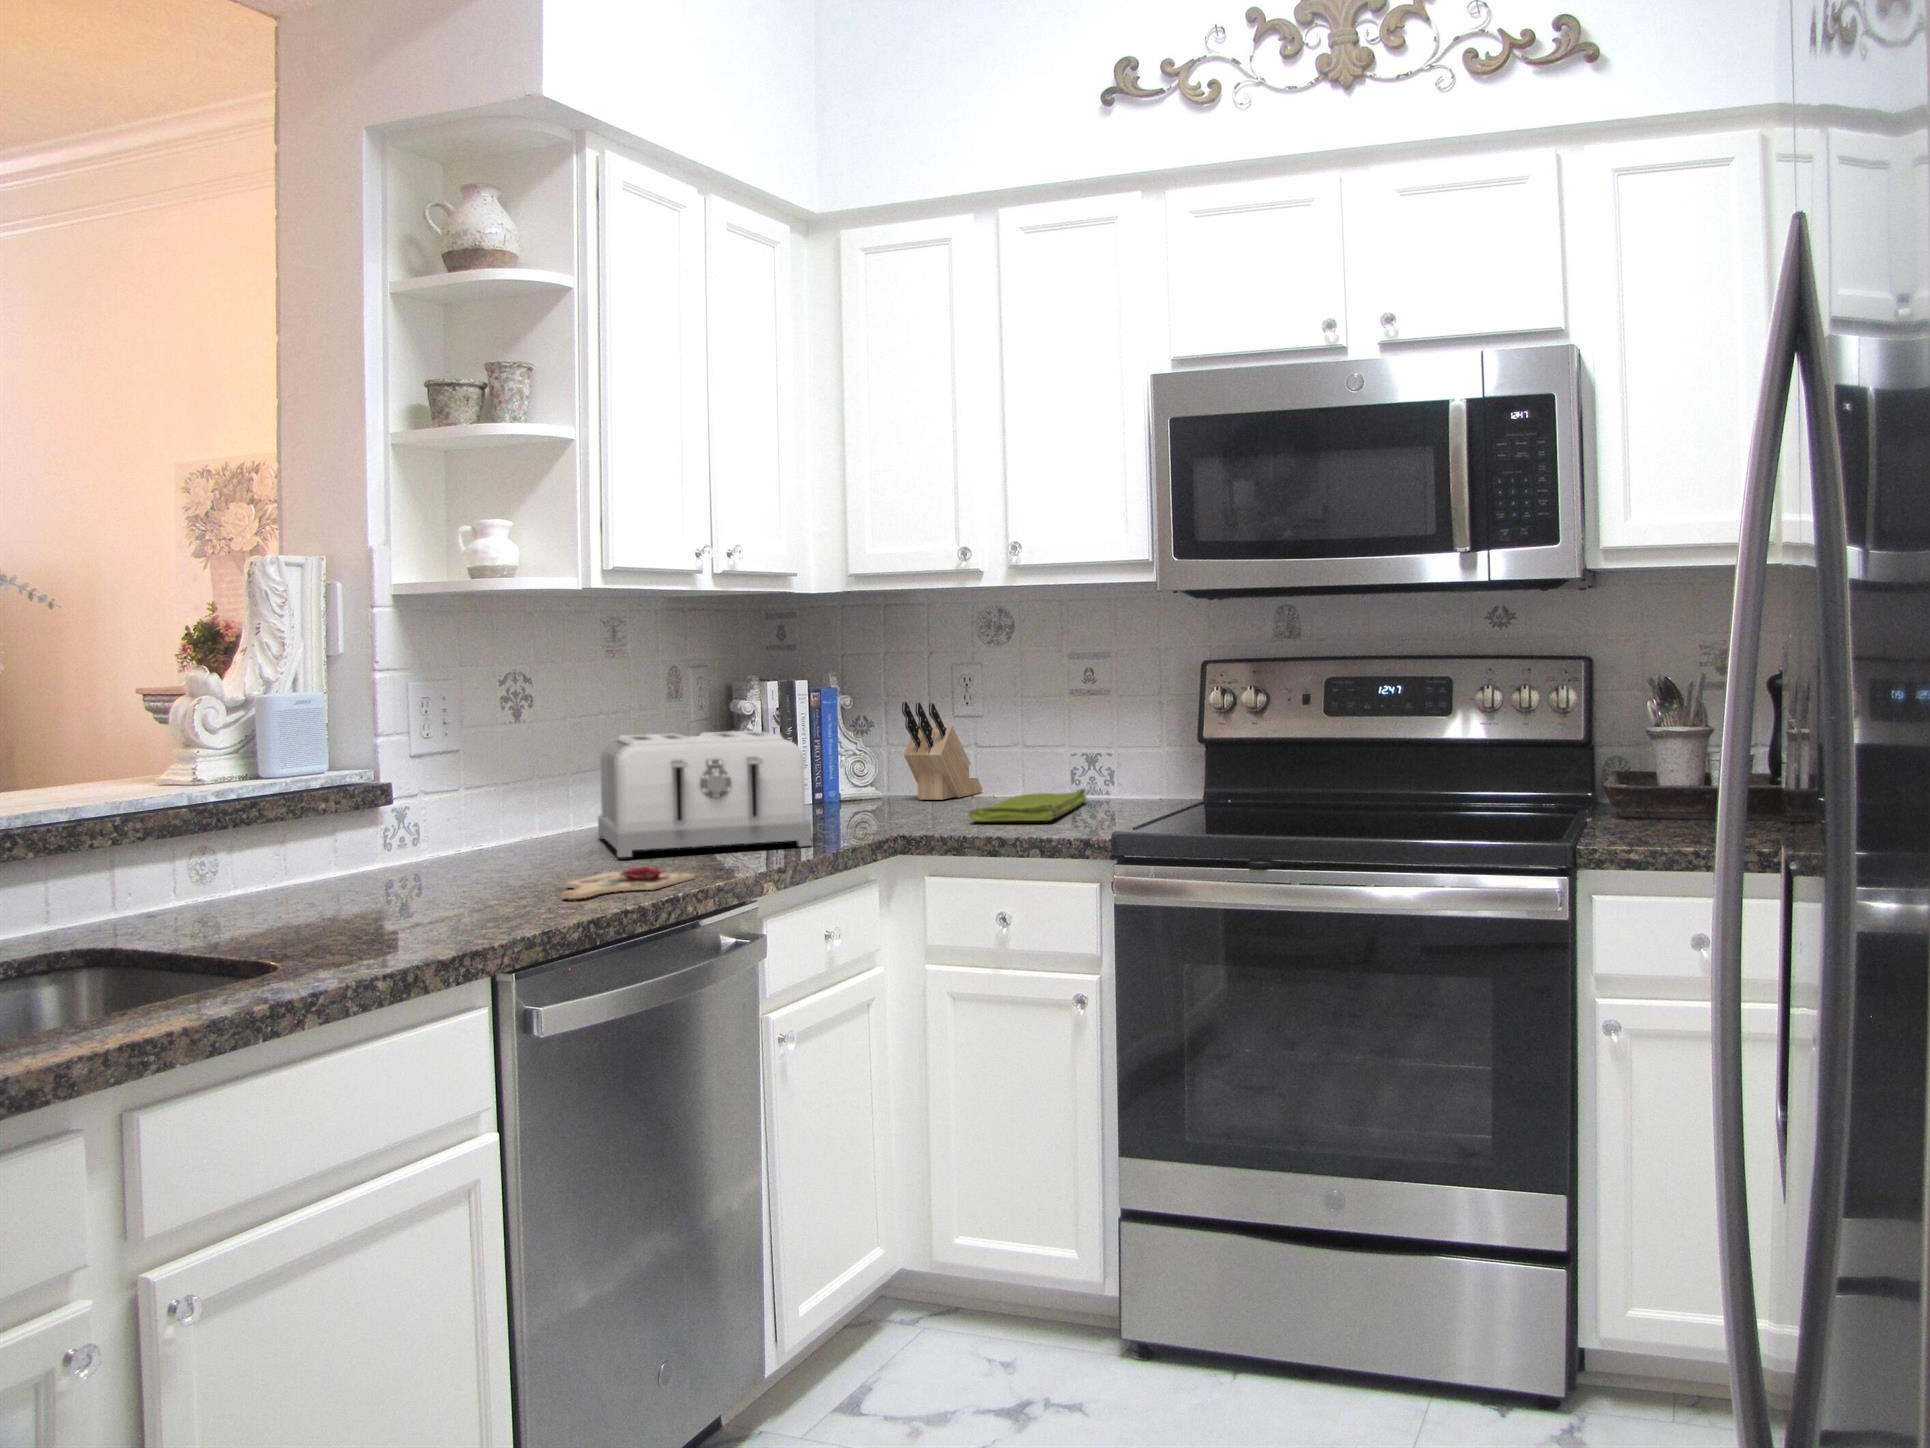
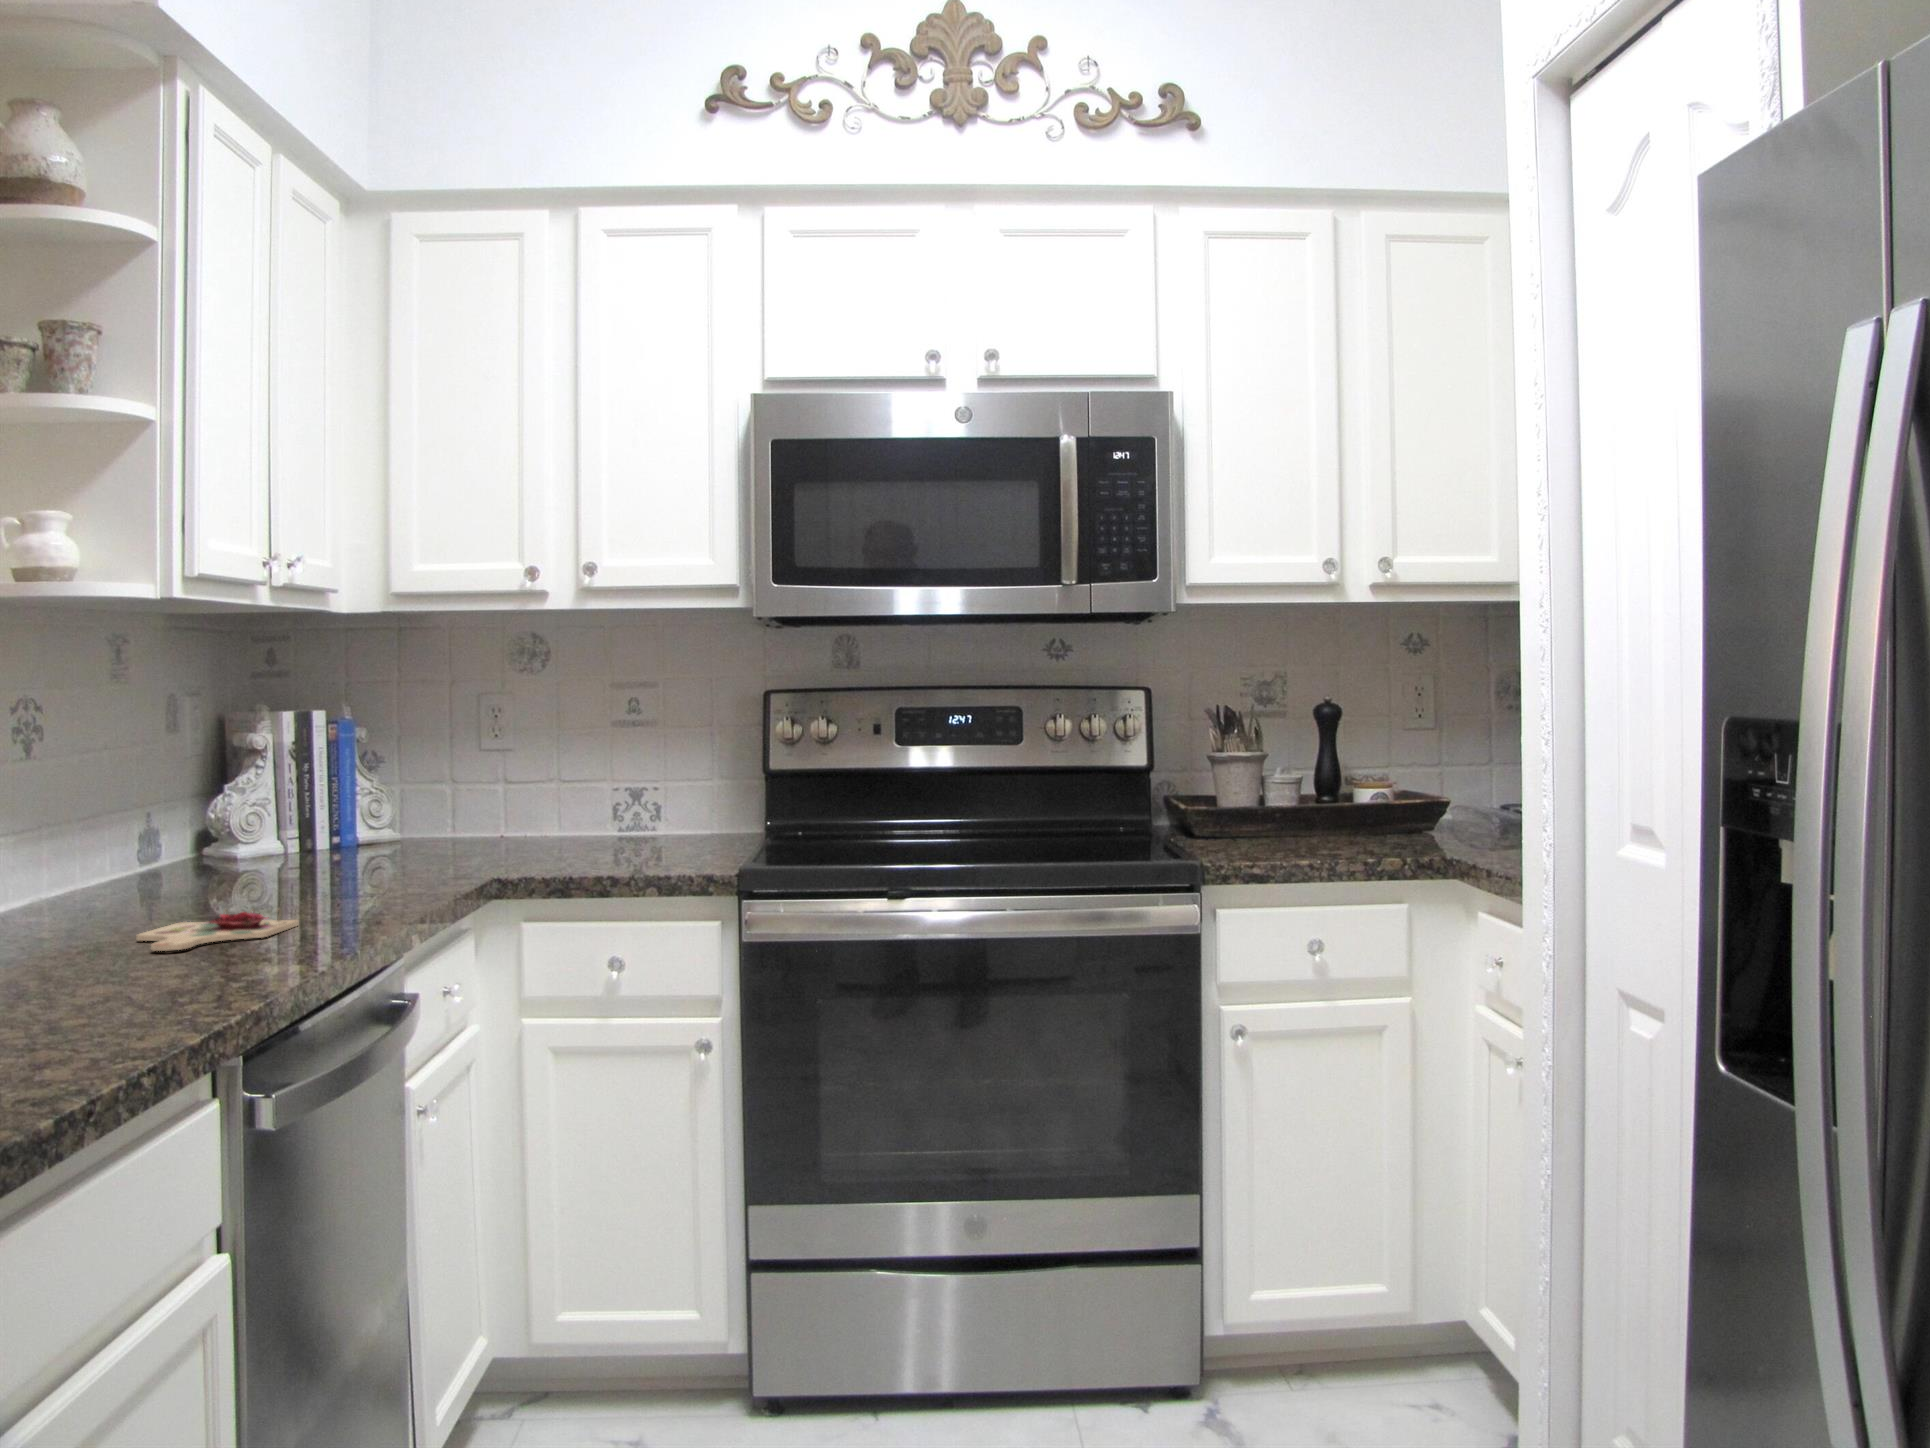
knife block: present [902,702,982,800] -> none [446,734,524,845]
toaster: present [598,731,811,857] -> none [98,761,399,908]
dish towel: present [969,789,1086,822] -> none [557,827,661,861]

